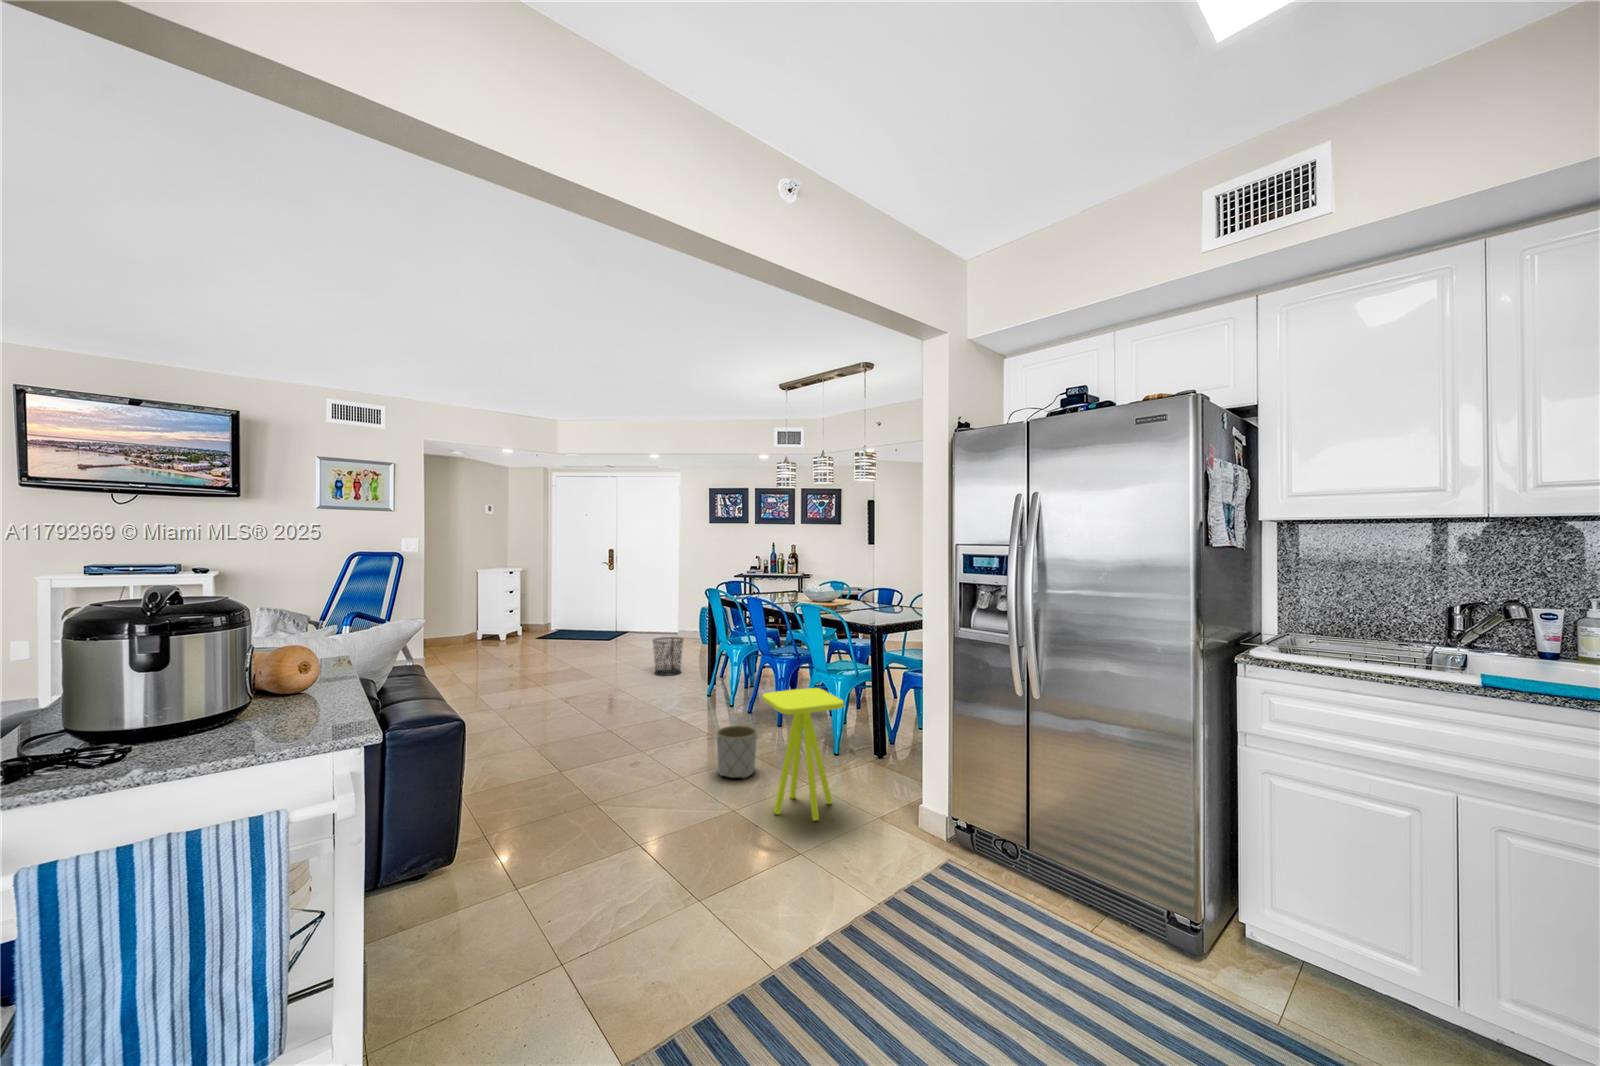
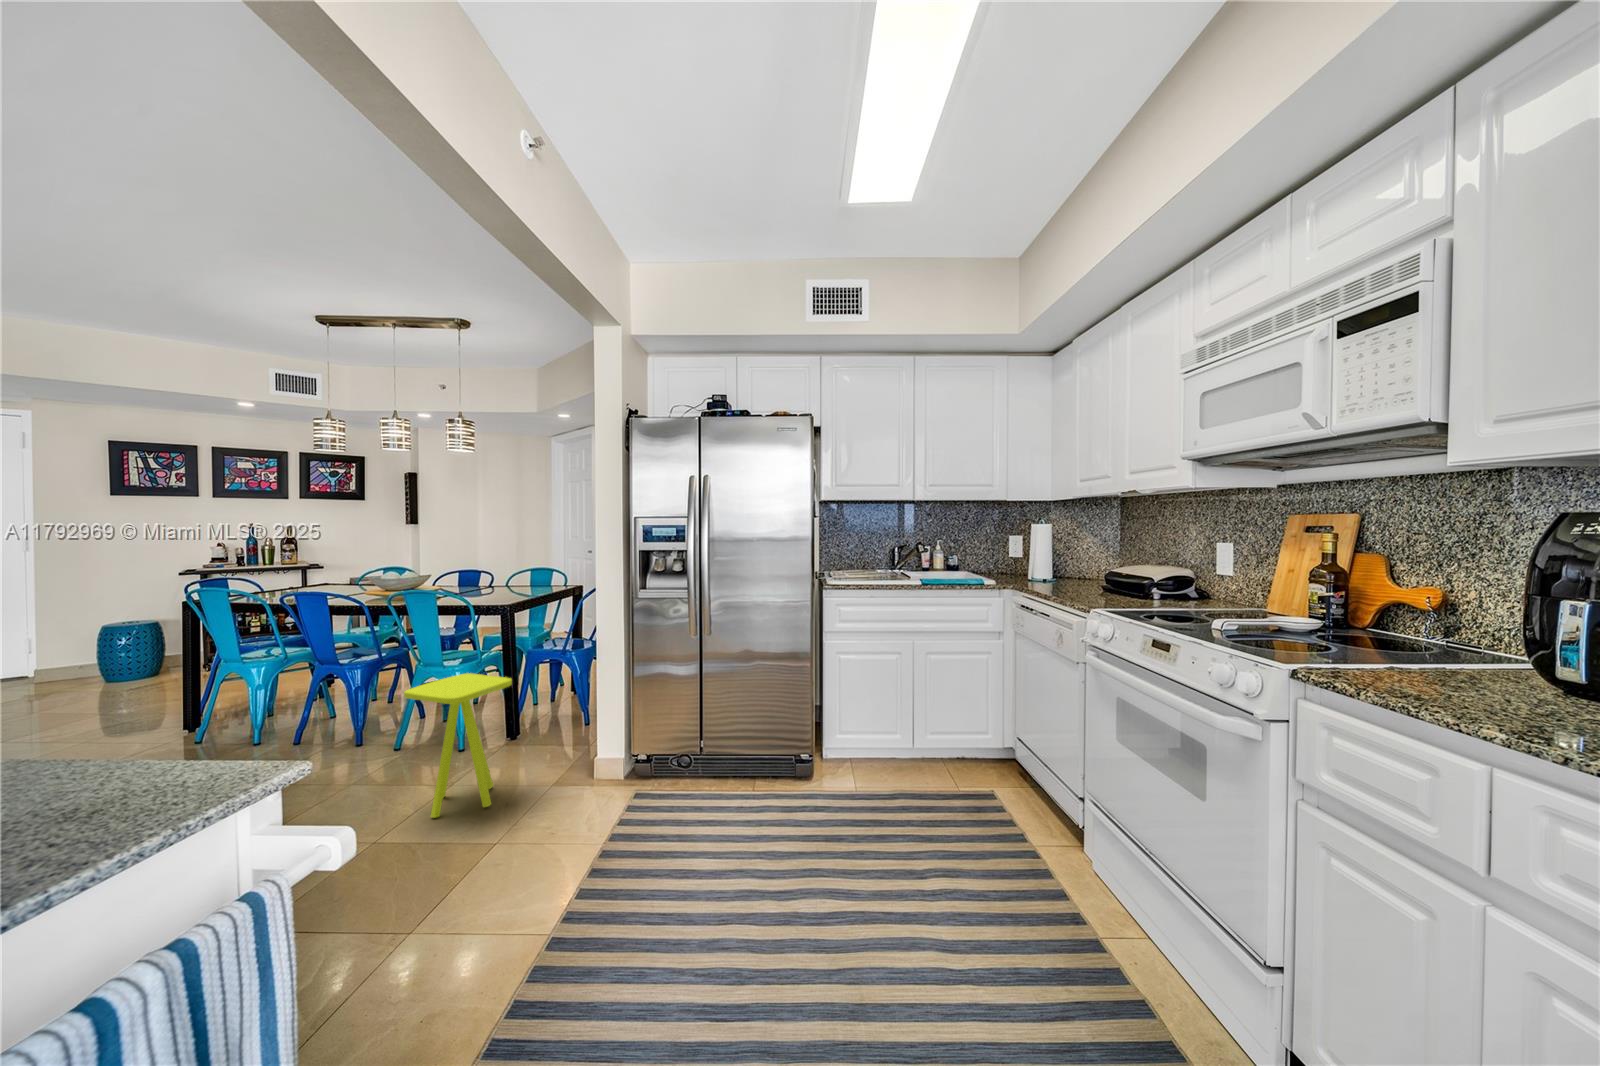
waste bin: present [653,637,683,676] -> none [43,665,118,728]
planter: present [717,725,757,778] -> none [308,740,371,809]

